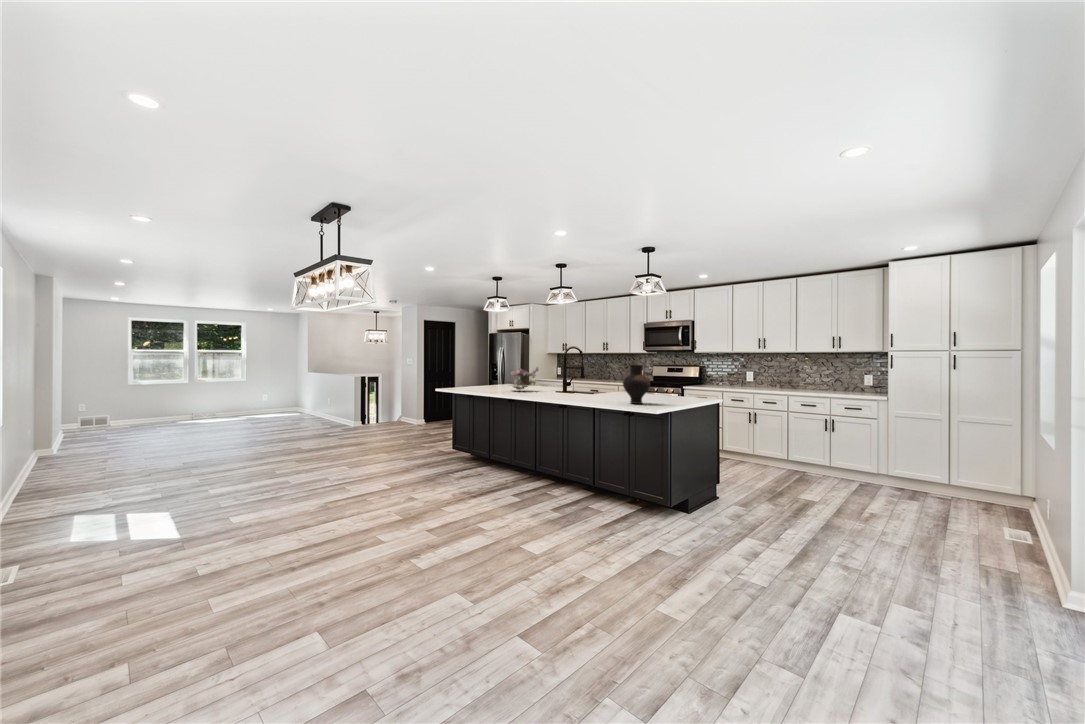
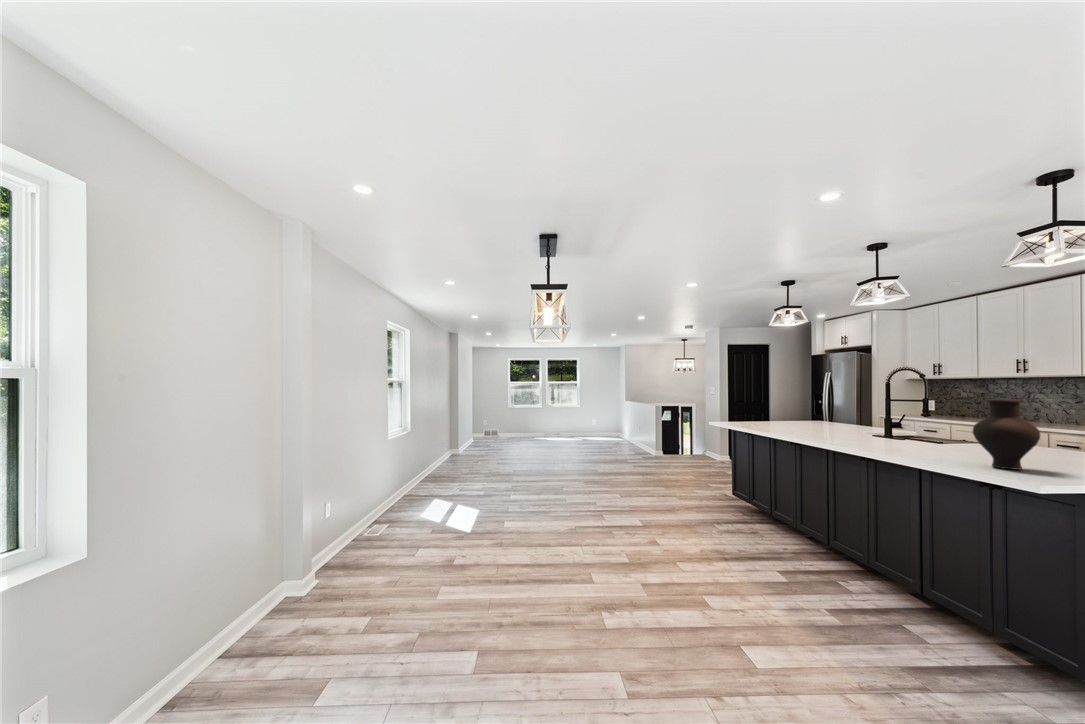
flower arrangement: present [511,367,538,390] -> none [803,400,851,432]

